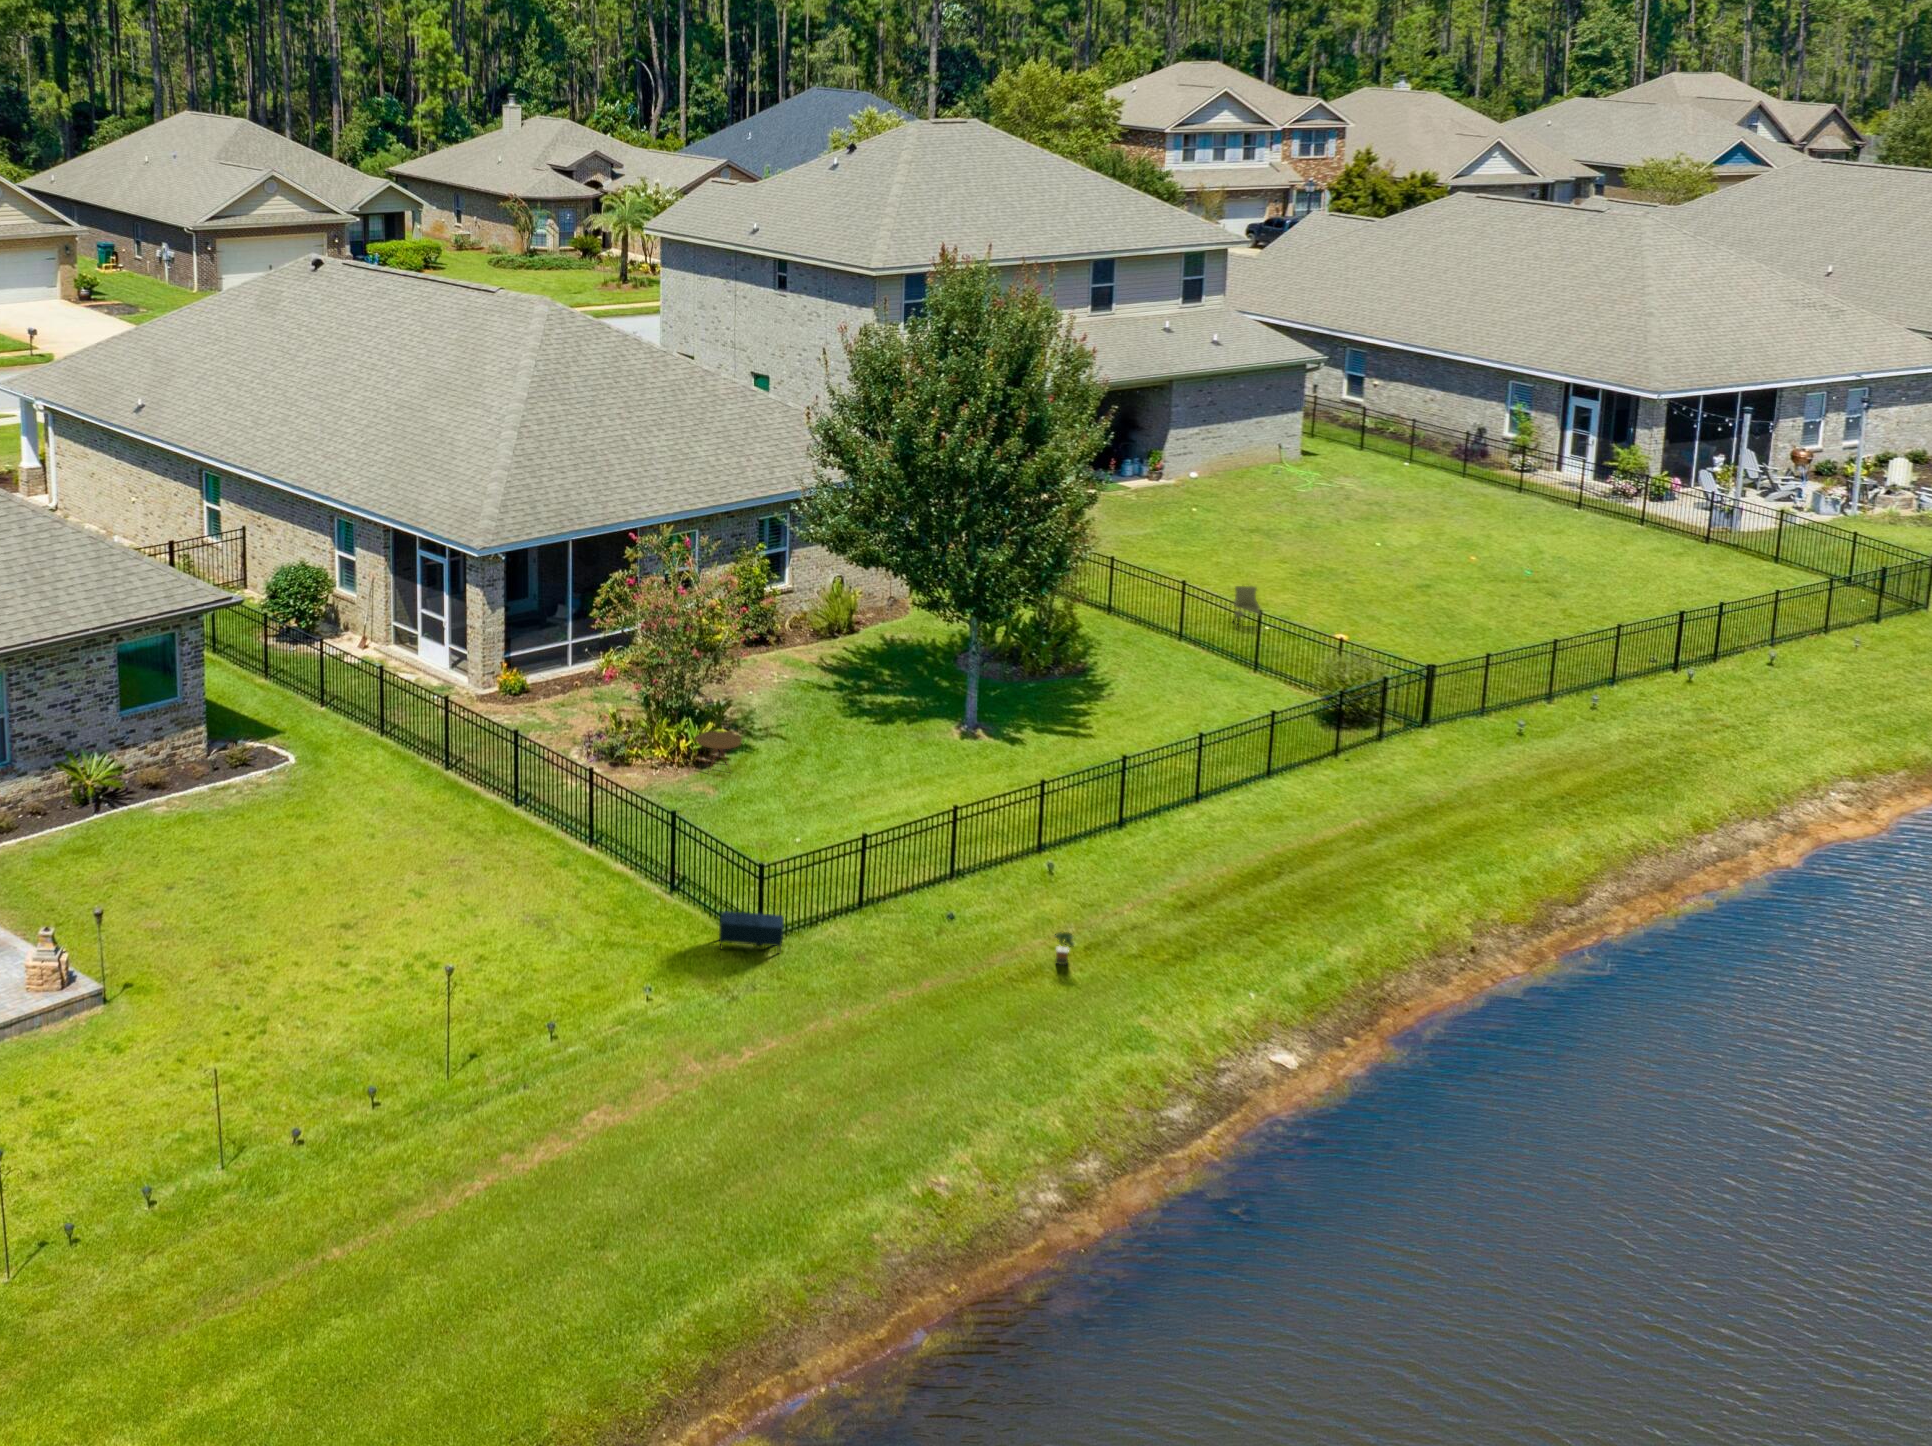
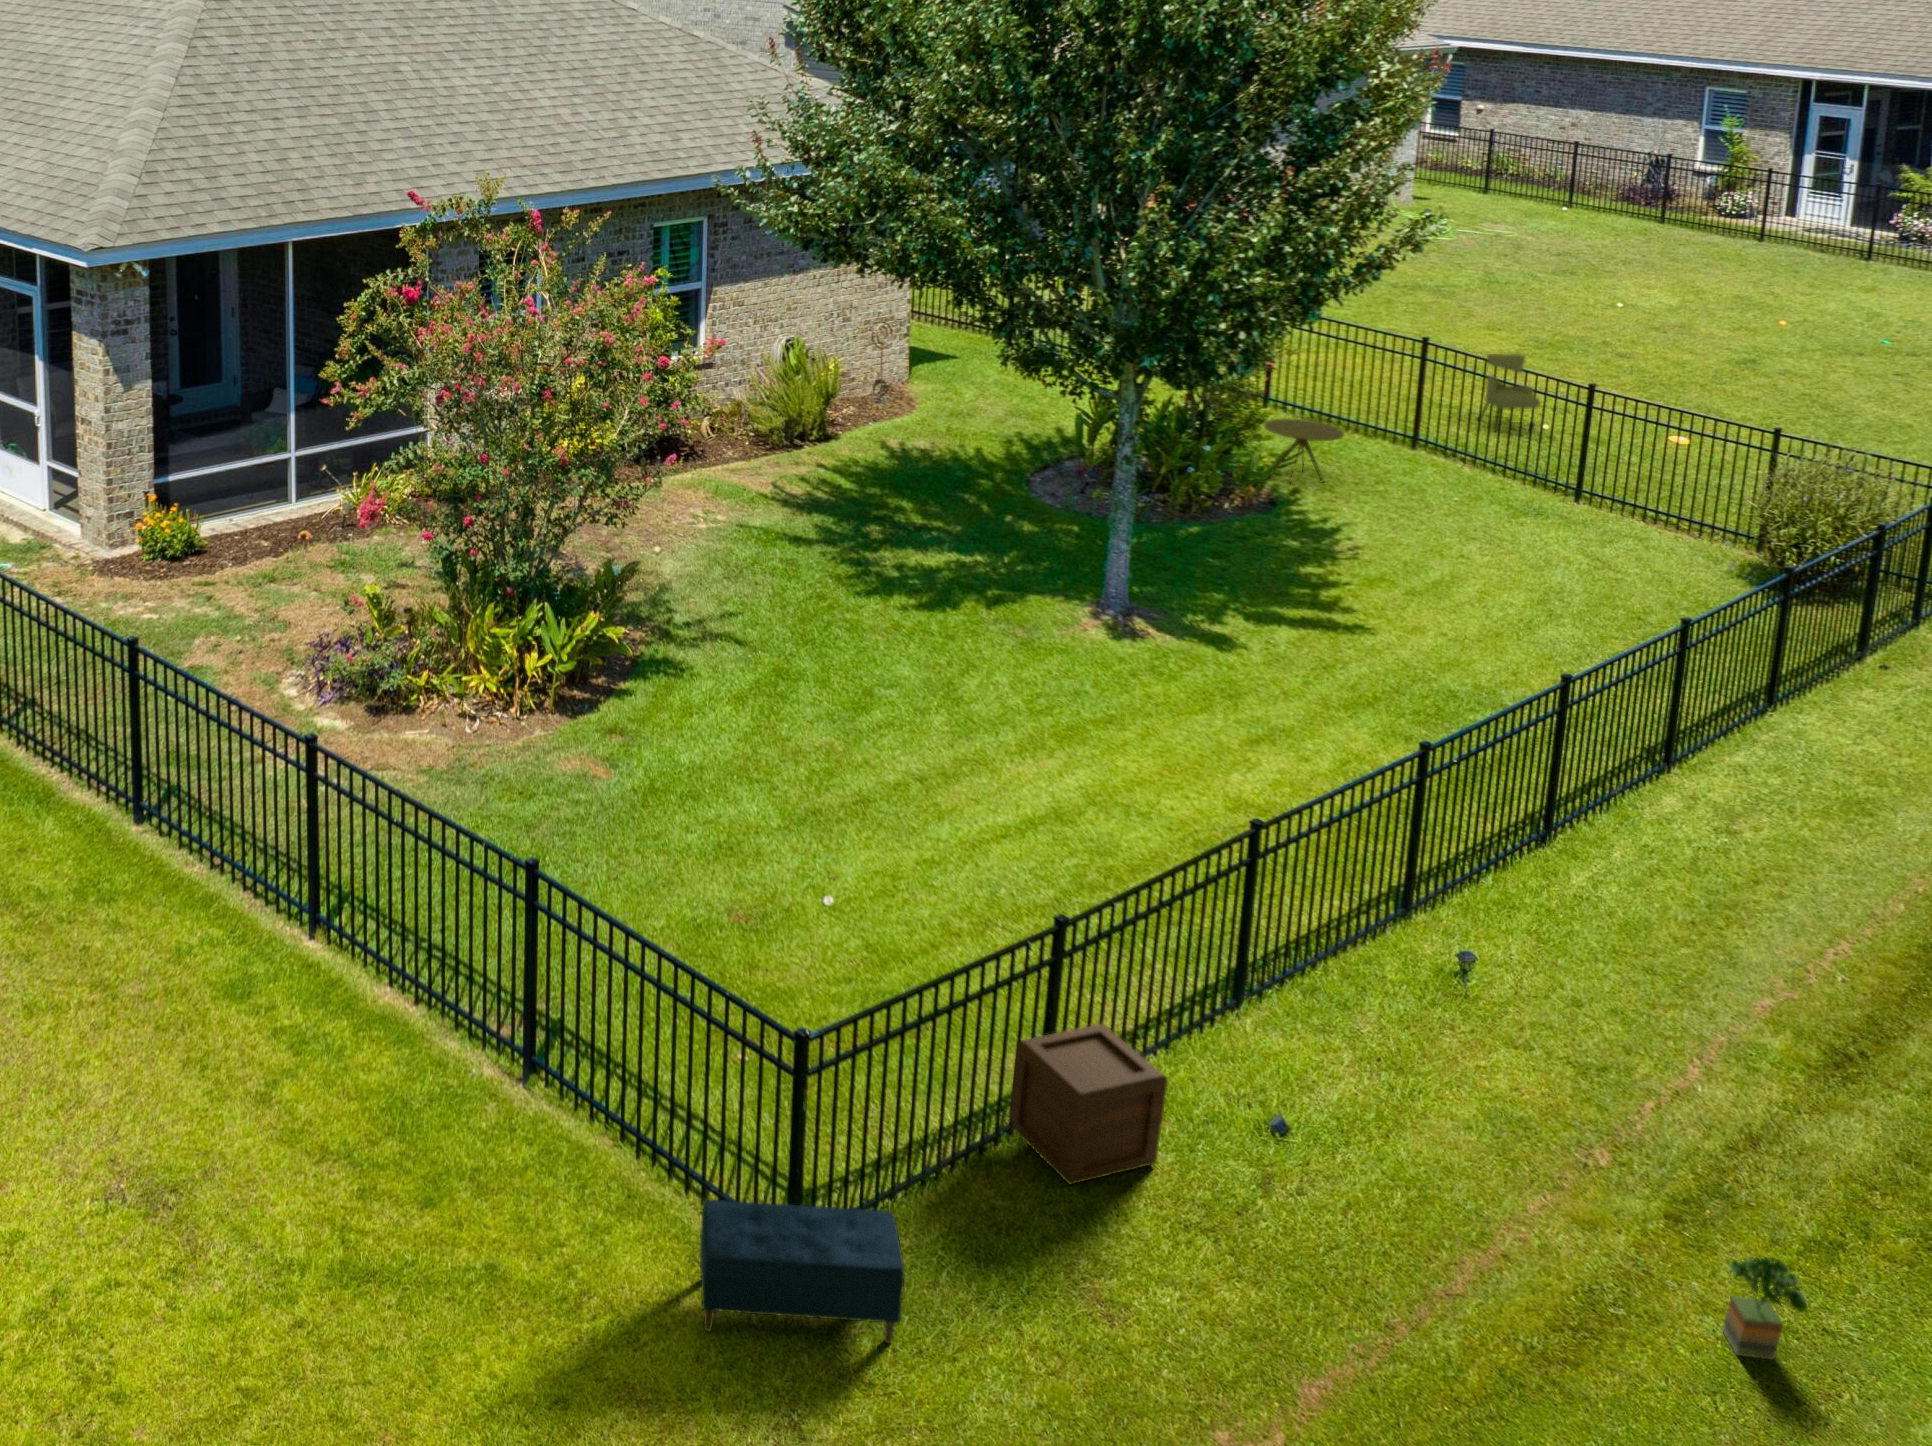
round table: present [695,731,742,765] -> present [1264,419,1344,482]
wooden crate: none [840,868,890,920] -> present [1009,1024,1168,1184]

